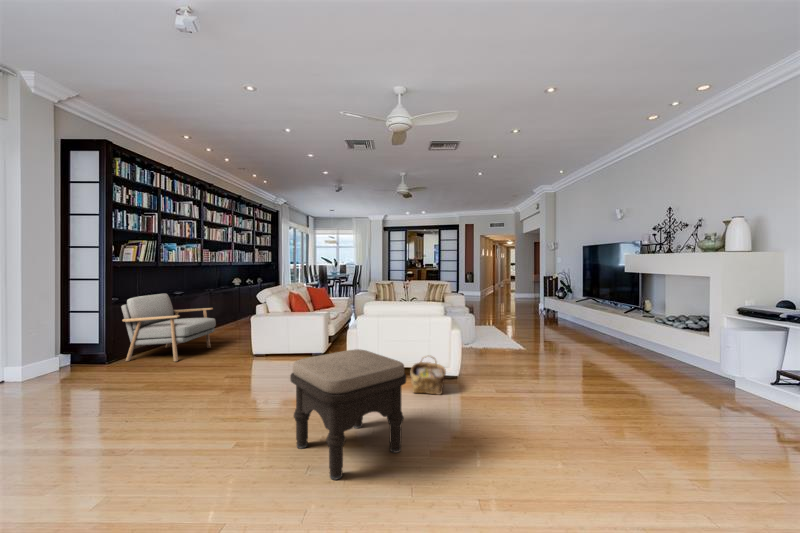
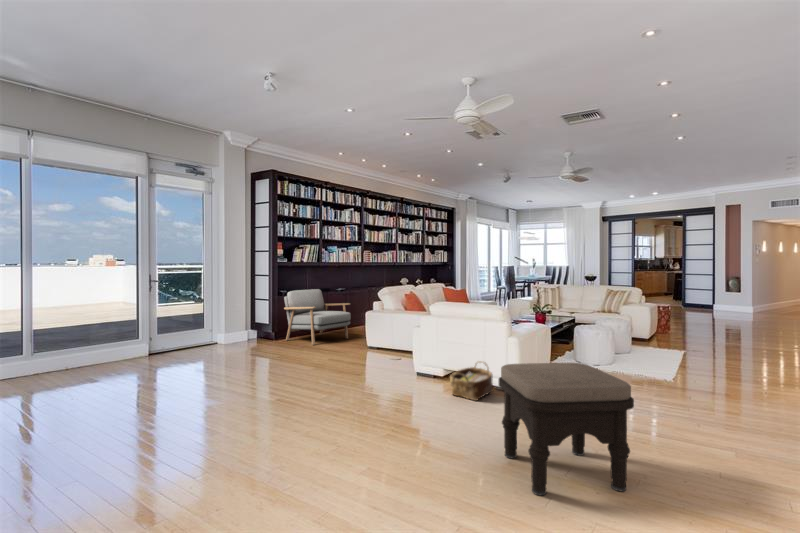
ottoman: present [290,349,406,480] -> present [499,363,634,495]

